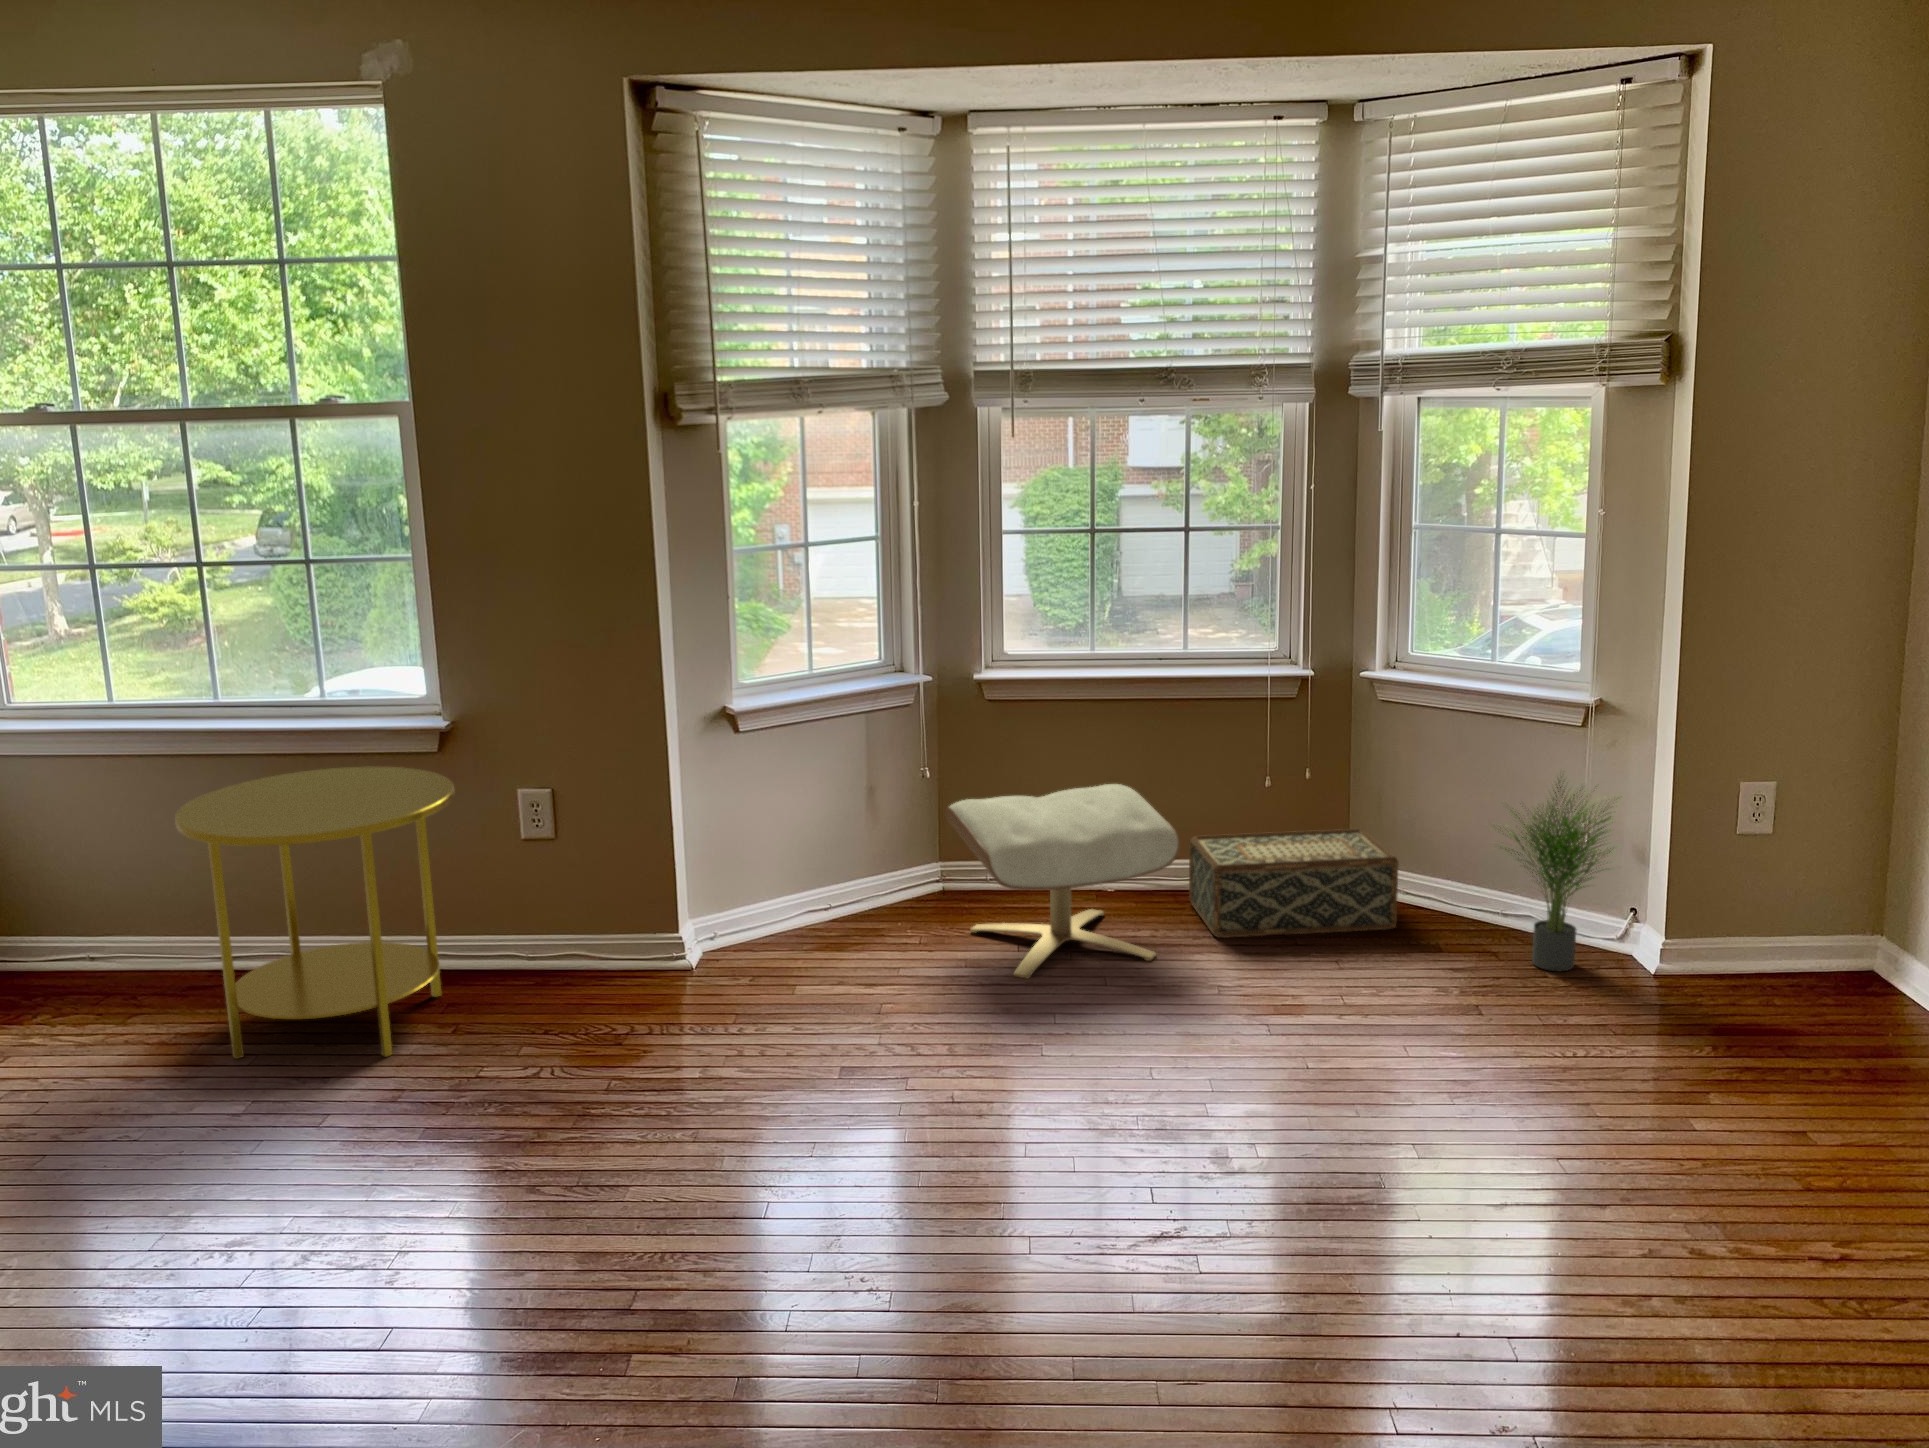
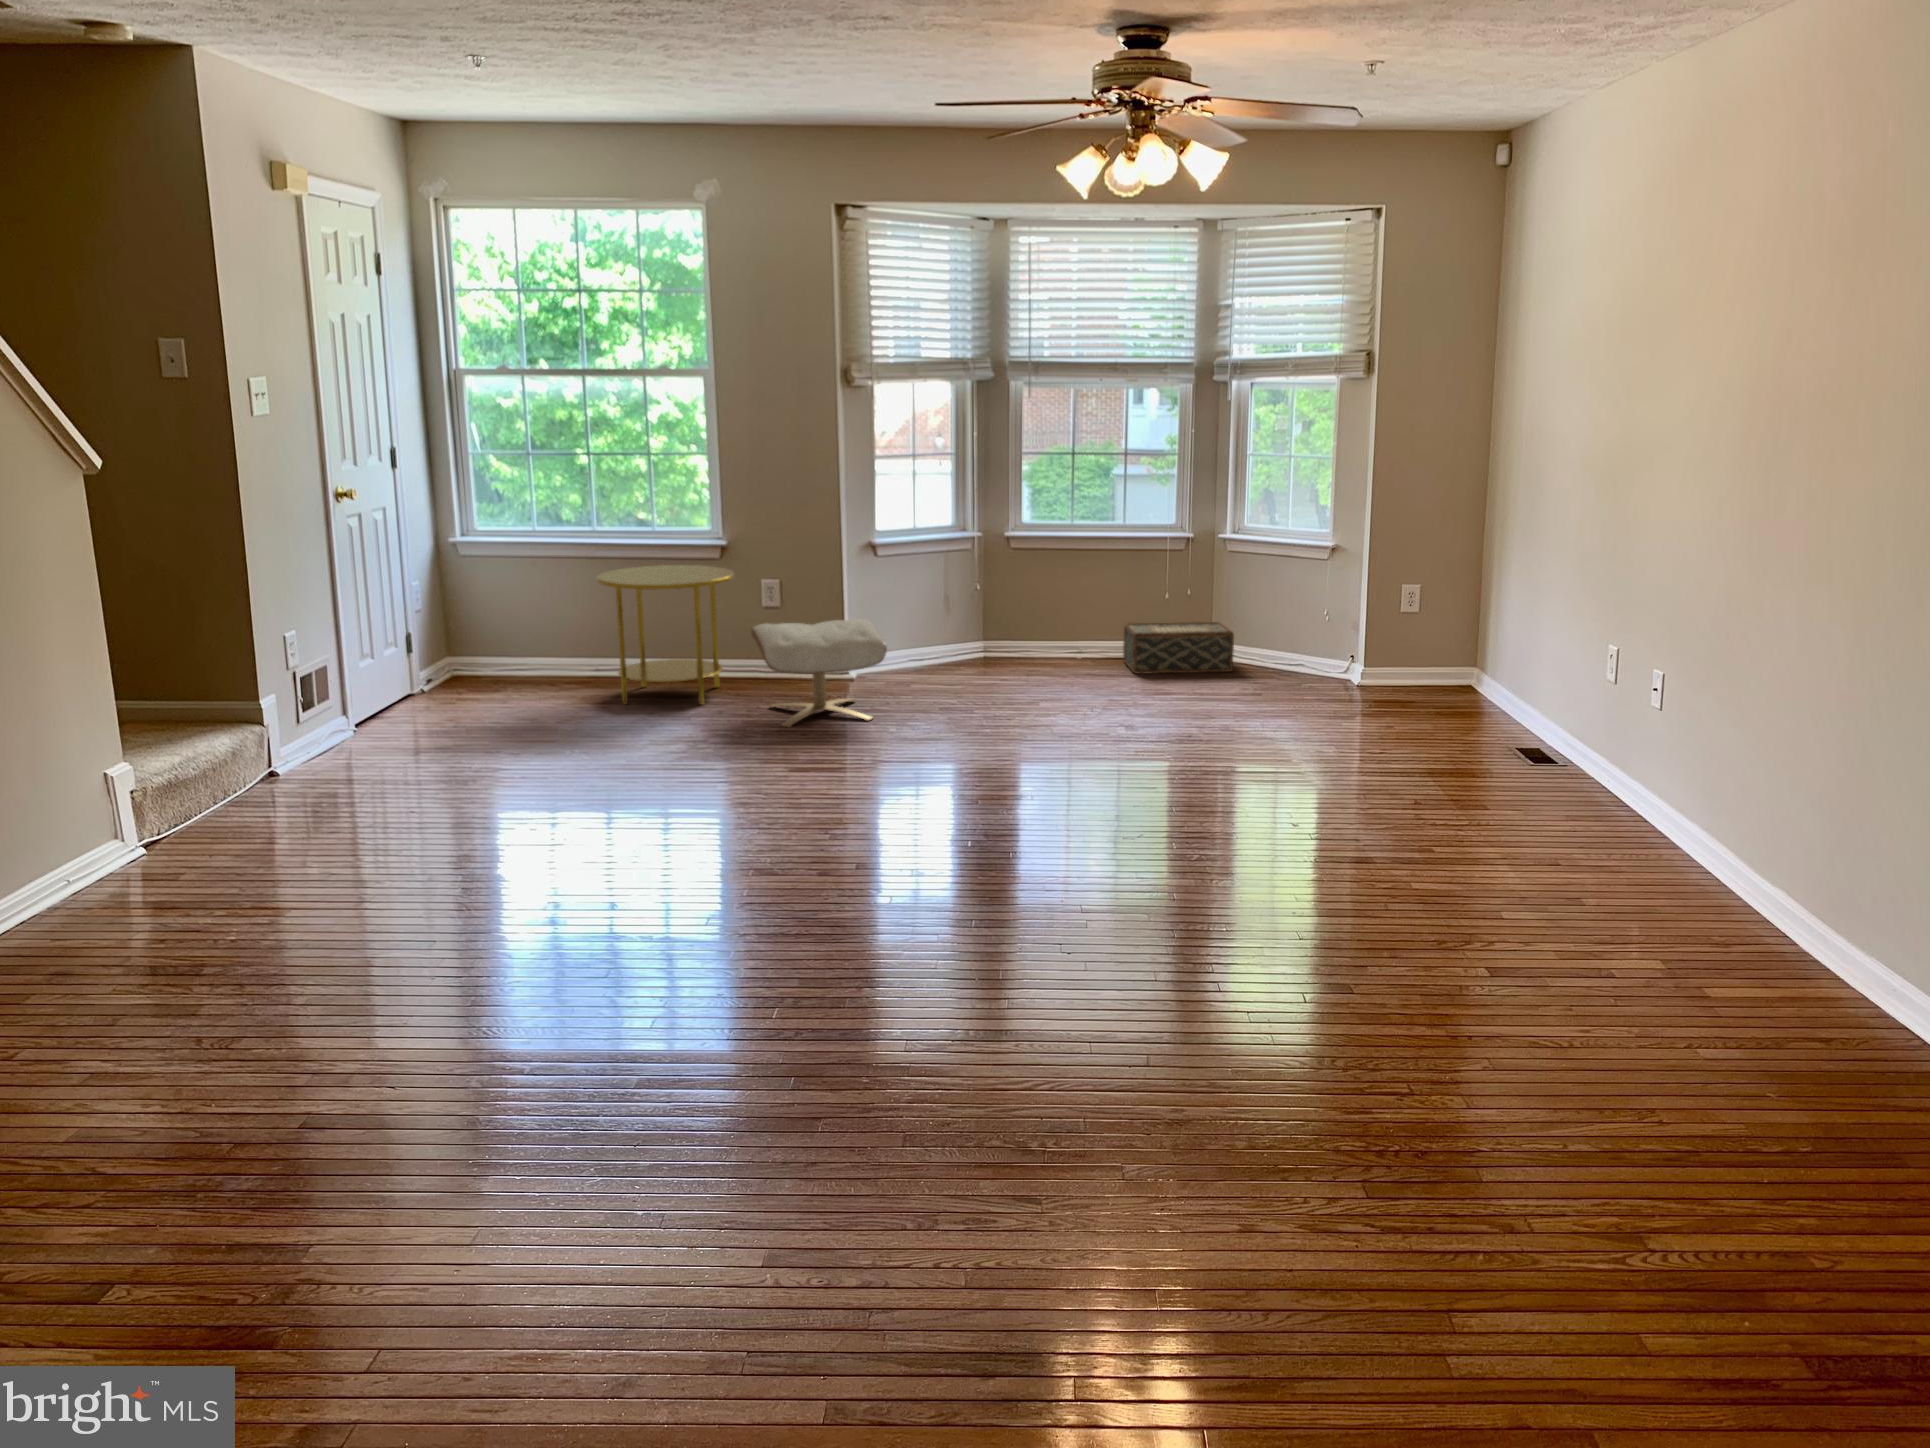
potted plant: present [1500,781,1613,971] -> none [1276,580,1345,686]
ottoman: present [945,784,1180,979] -> present [751,618,887,727]

